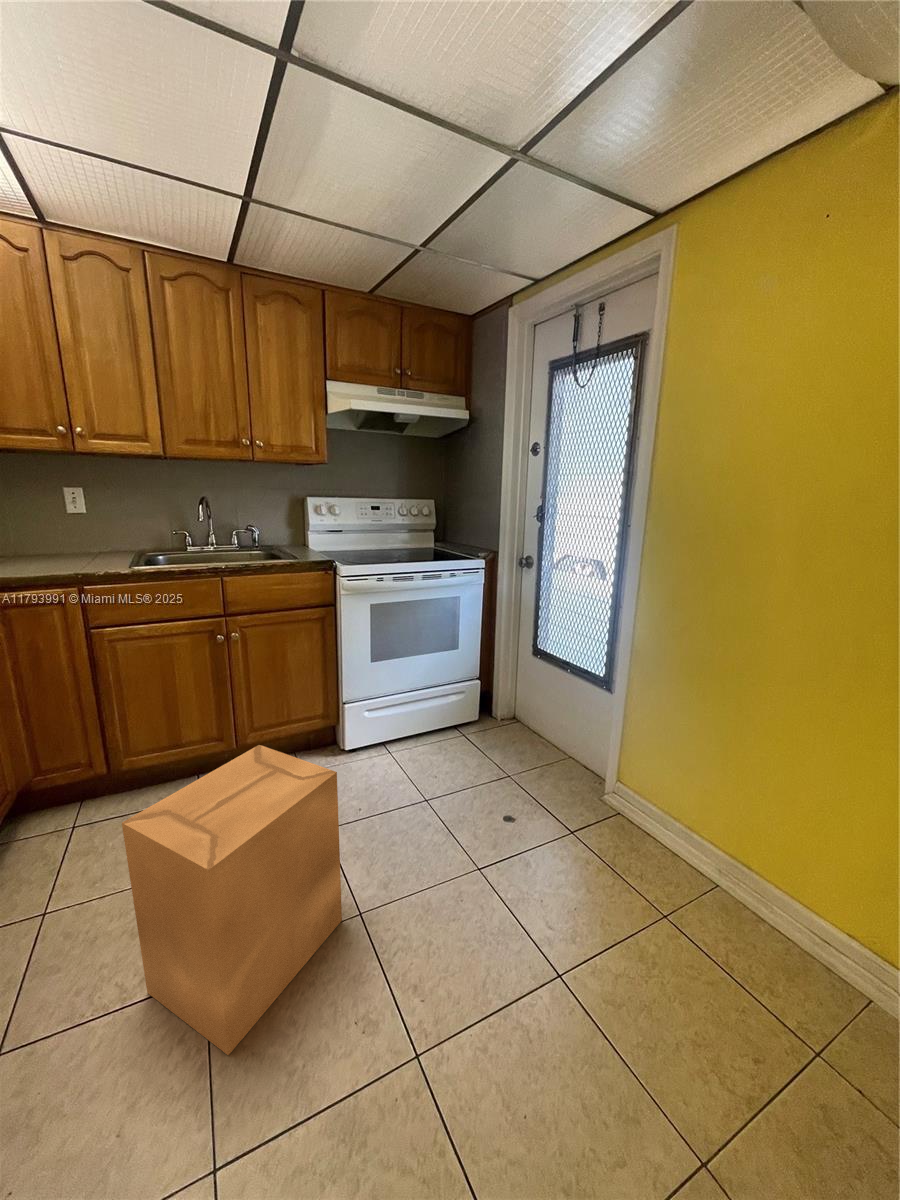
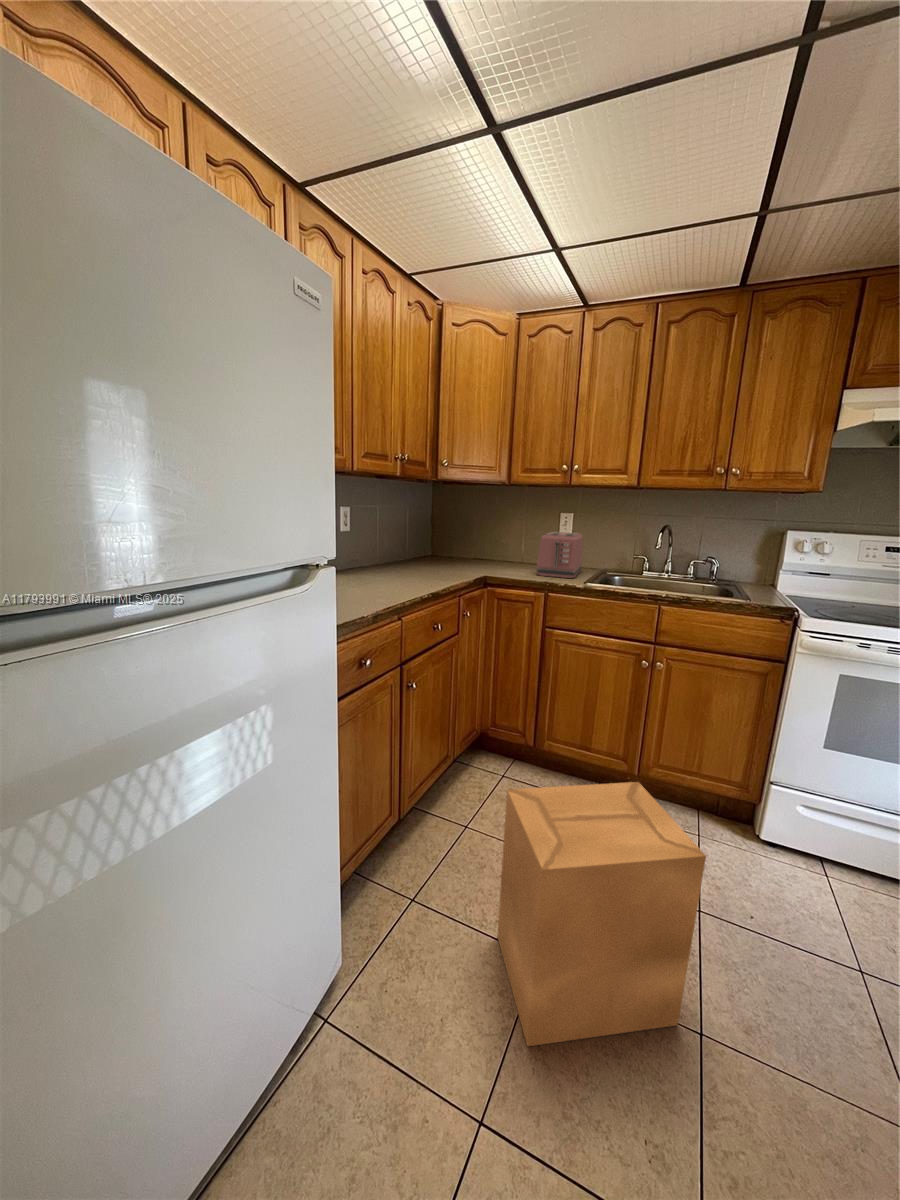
toaster: none [46,511,111,567] -> present [537,532,583,578]

